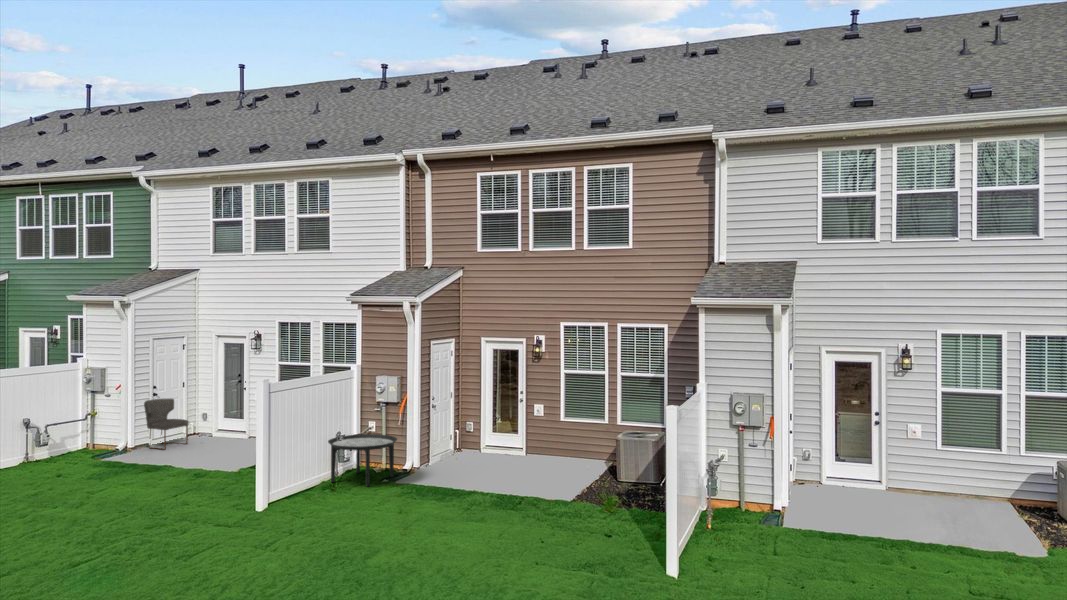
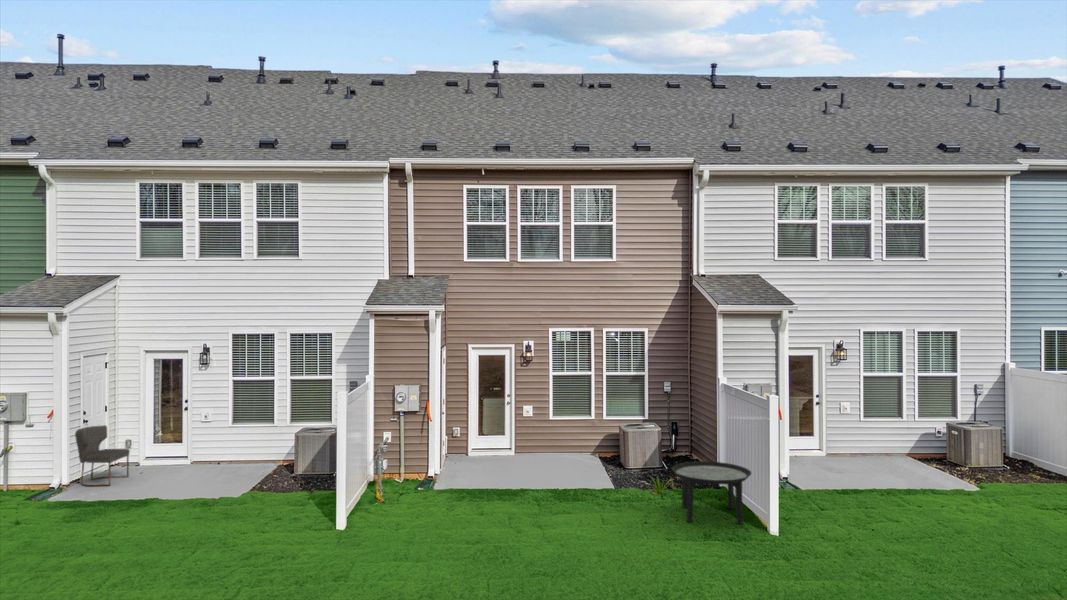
round table: present [328,434,397,486] -> present [672,461,751,524]

